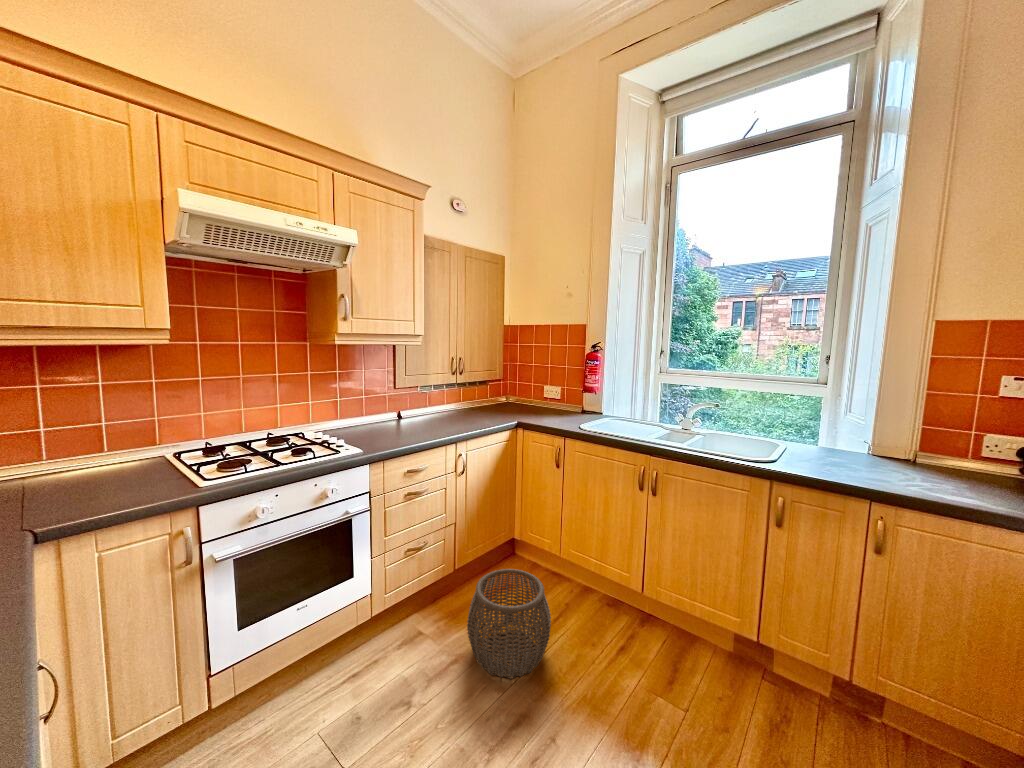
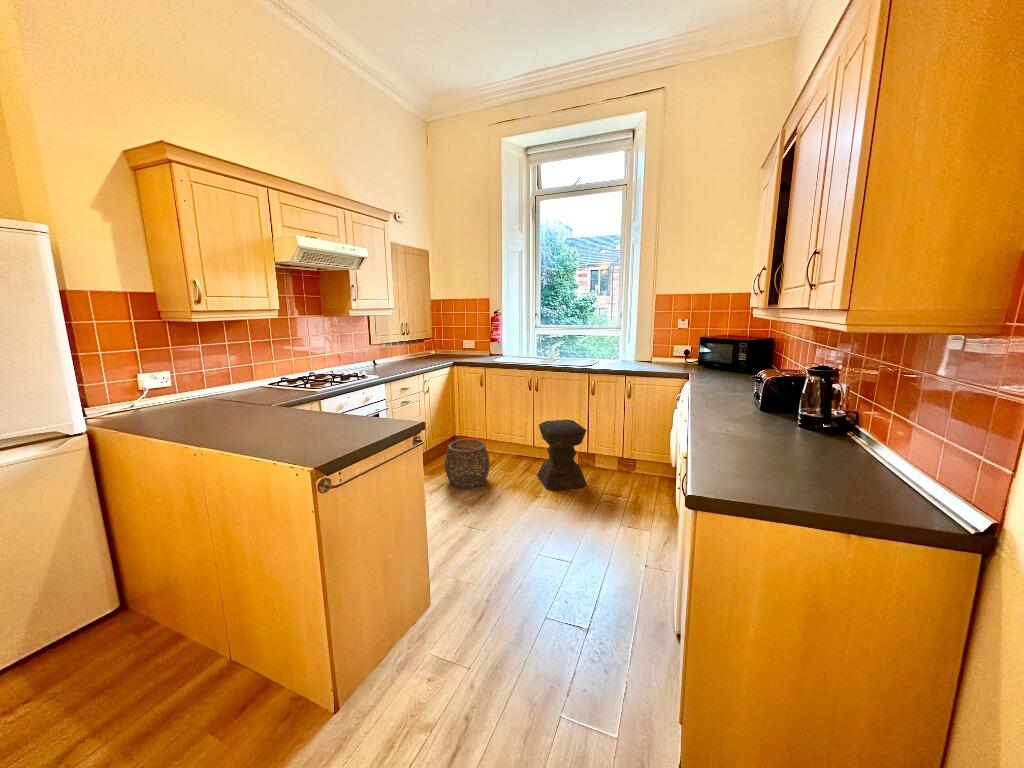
stool: none [643,564,763,740] -> present [537,420,587,490]

